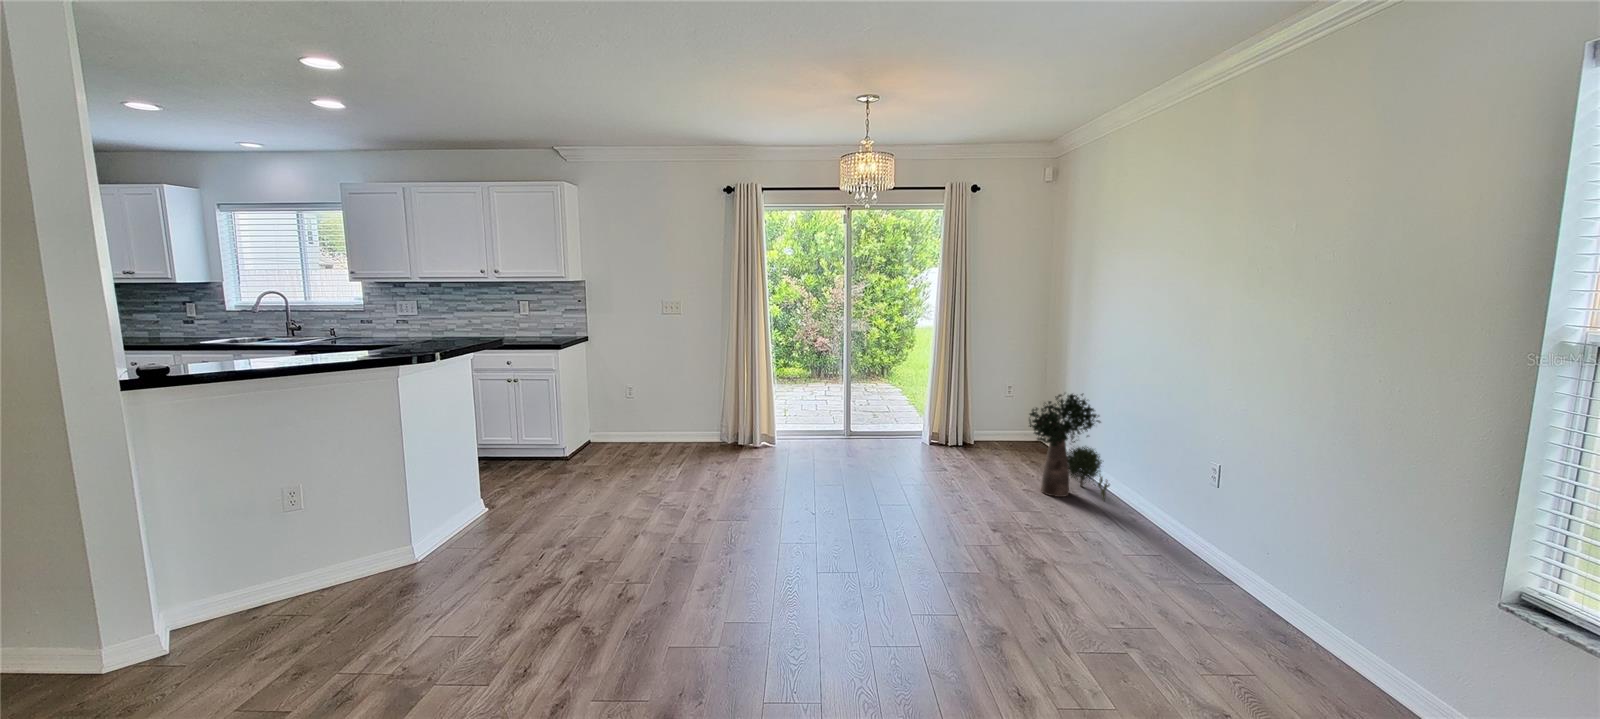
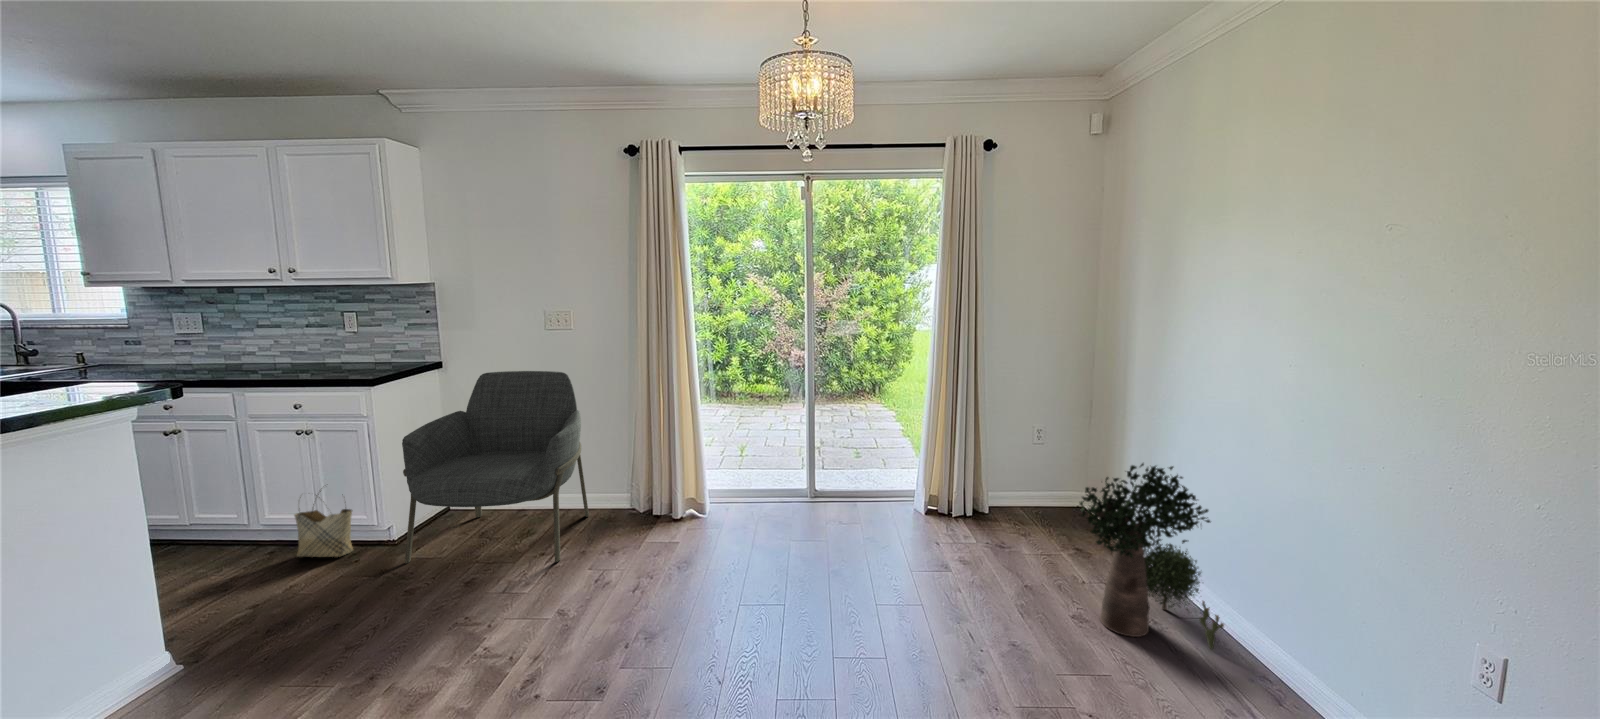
armchair: none [582,343,694,469] -> present [402,371,589,564]
woven basket: none [505,417,542,465] -> present [294,491,353,557]

